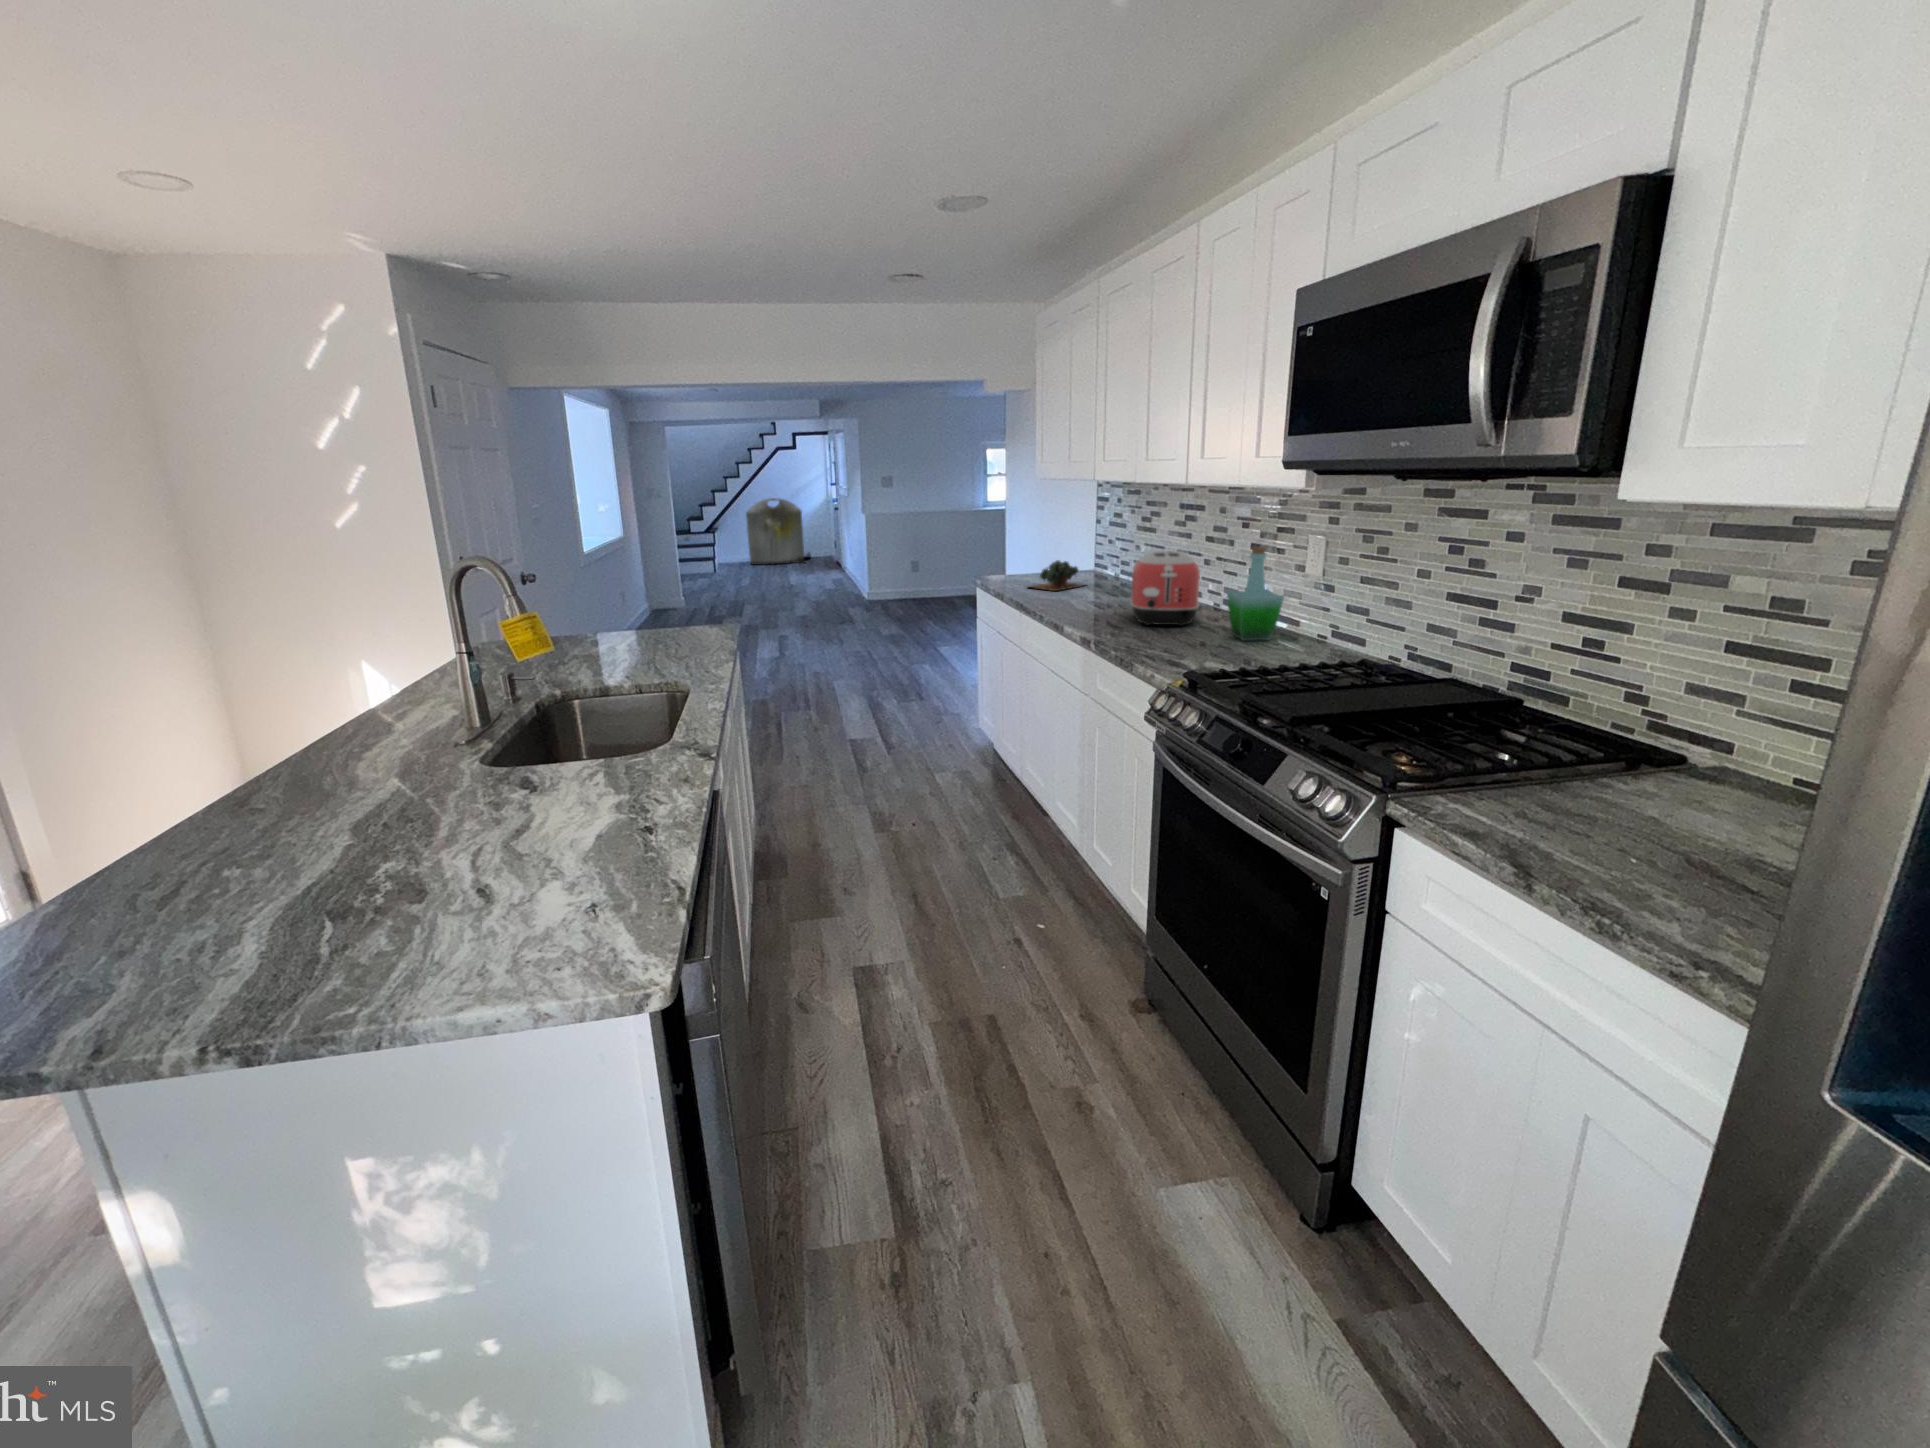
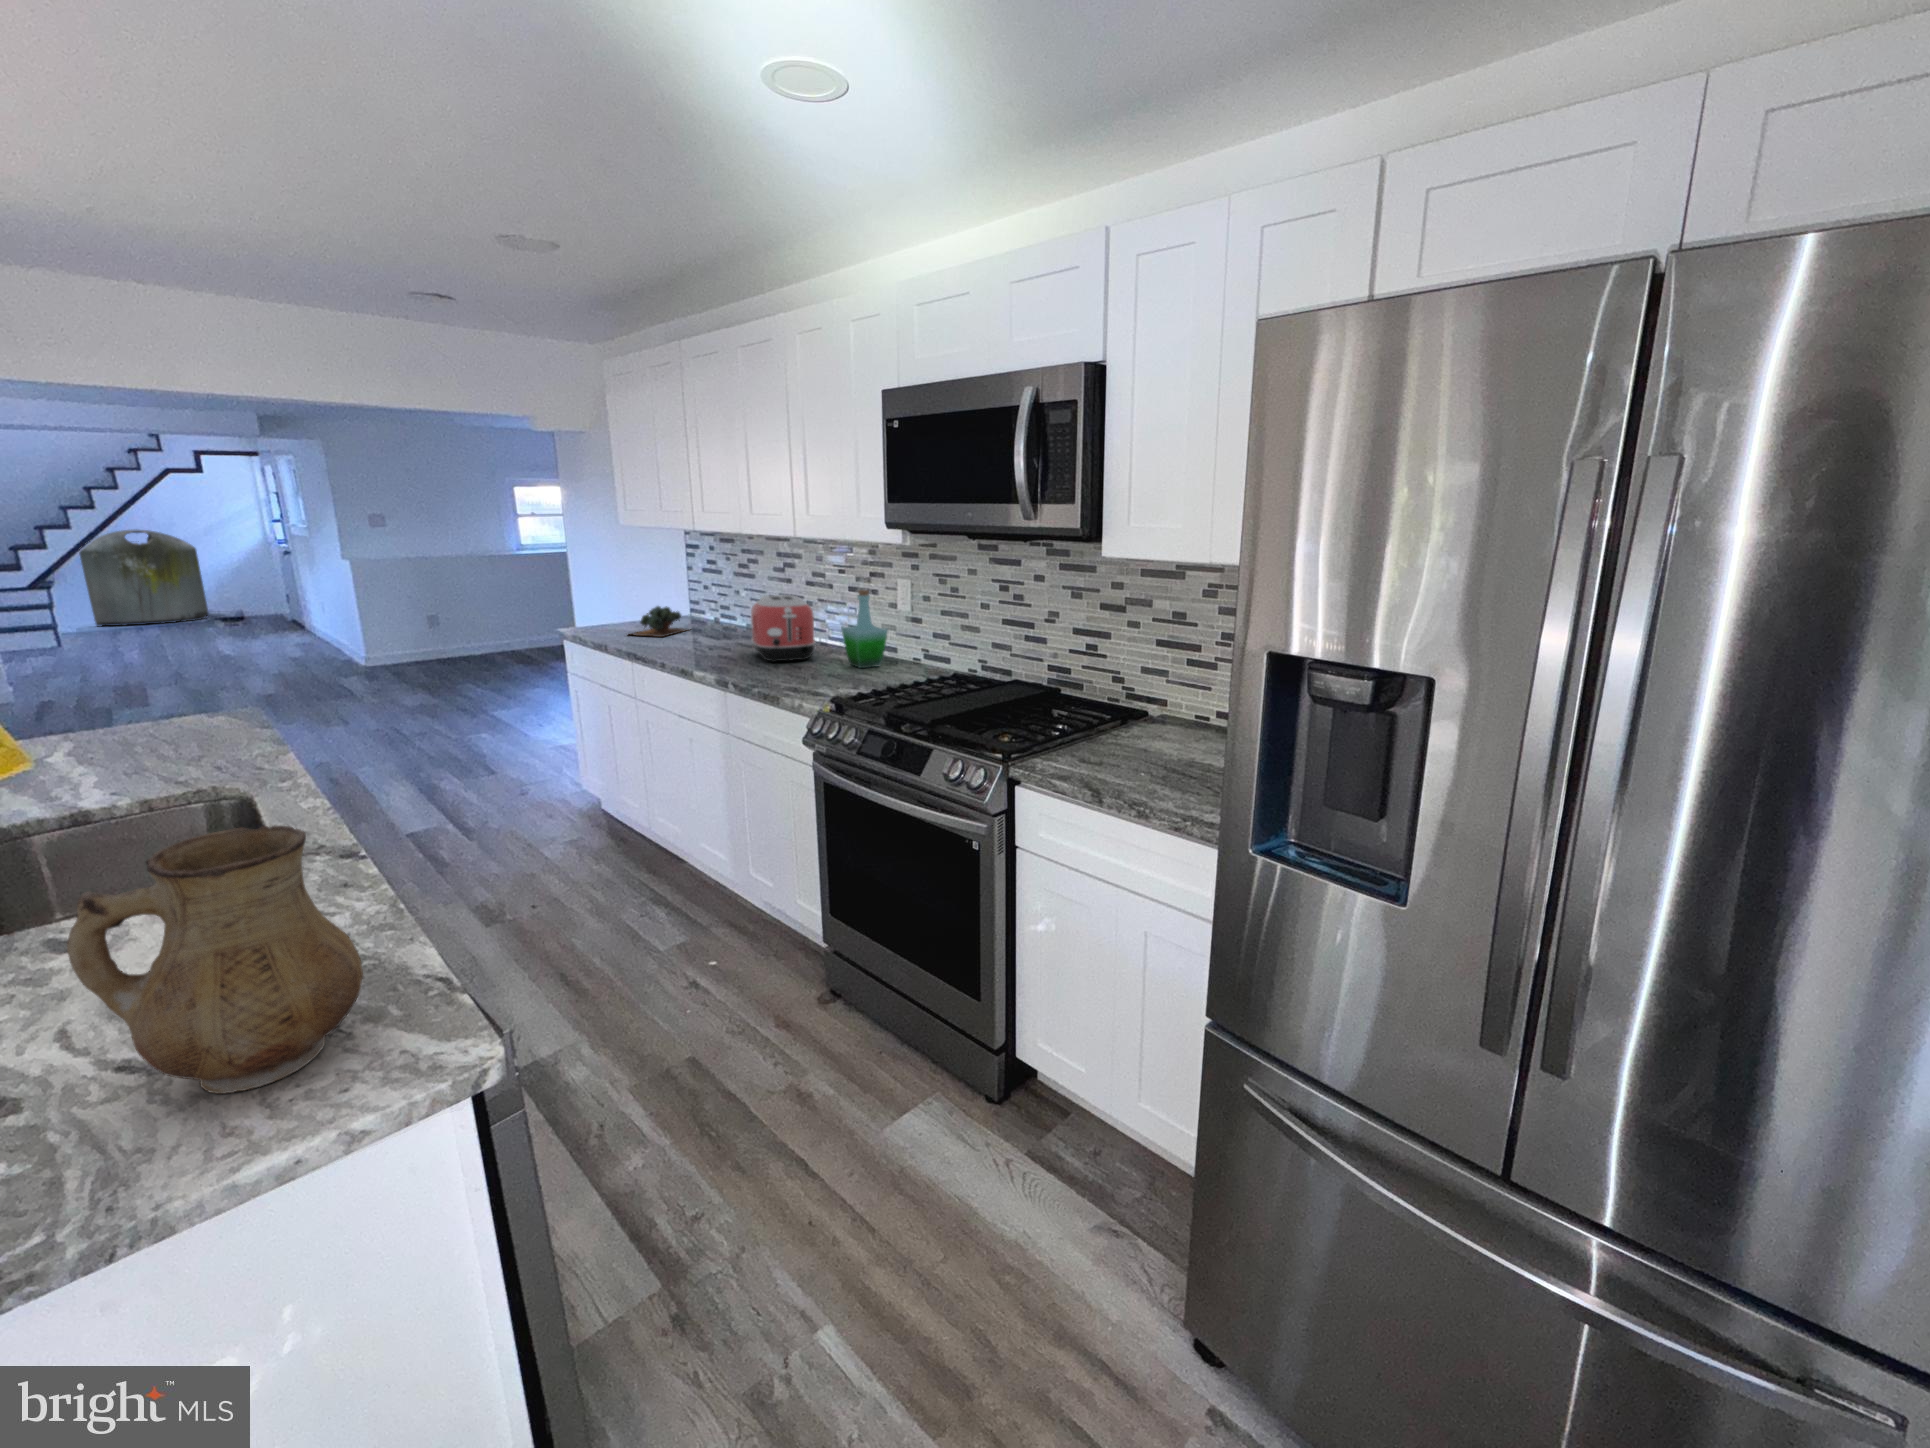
ceramic pitcher: none [430,725,607,938] -> present [67,826,363,1094]

